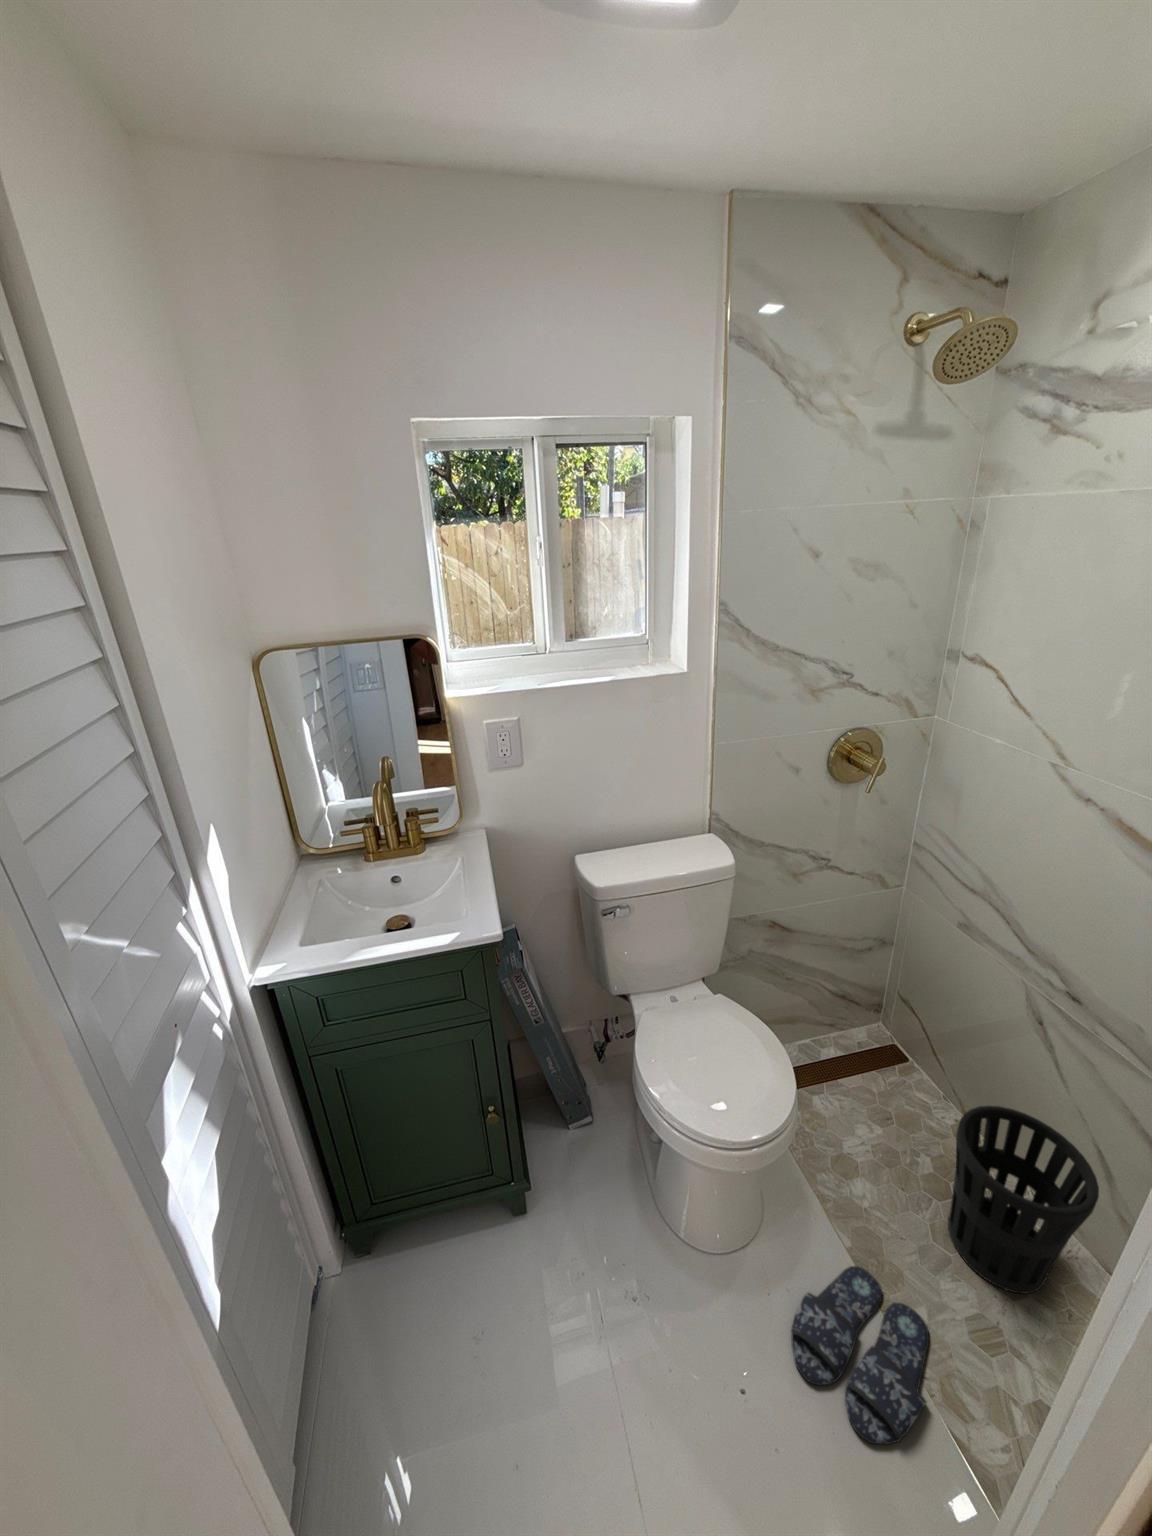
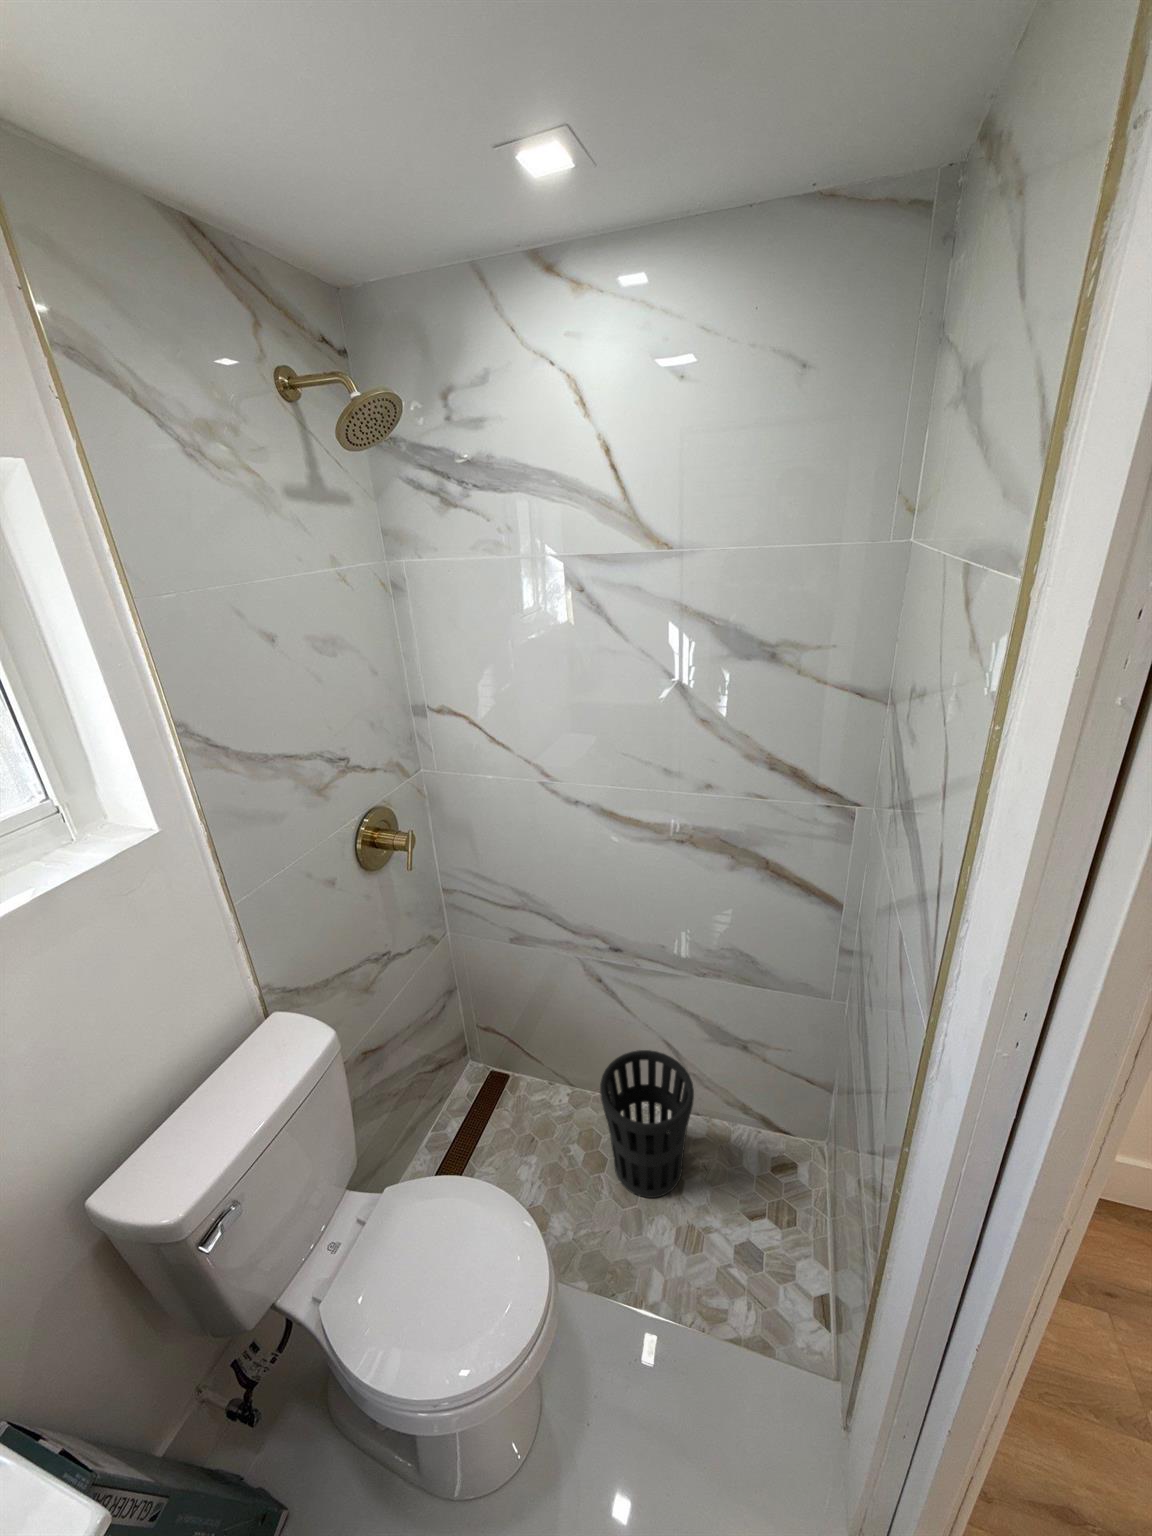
slippers: present [791,1266,929,1444] -> none [602,1275,718,1444]

